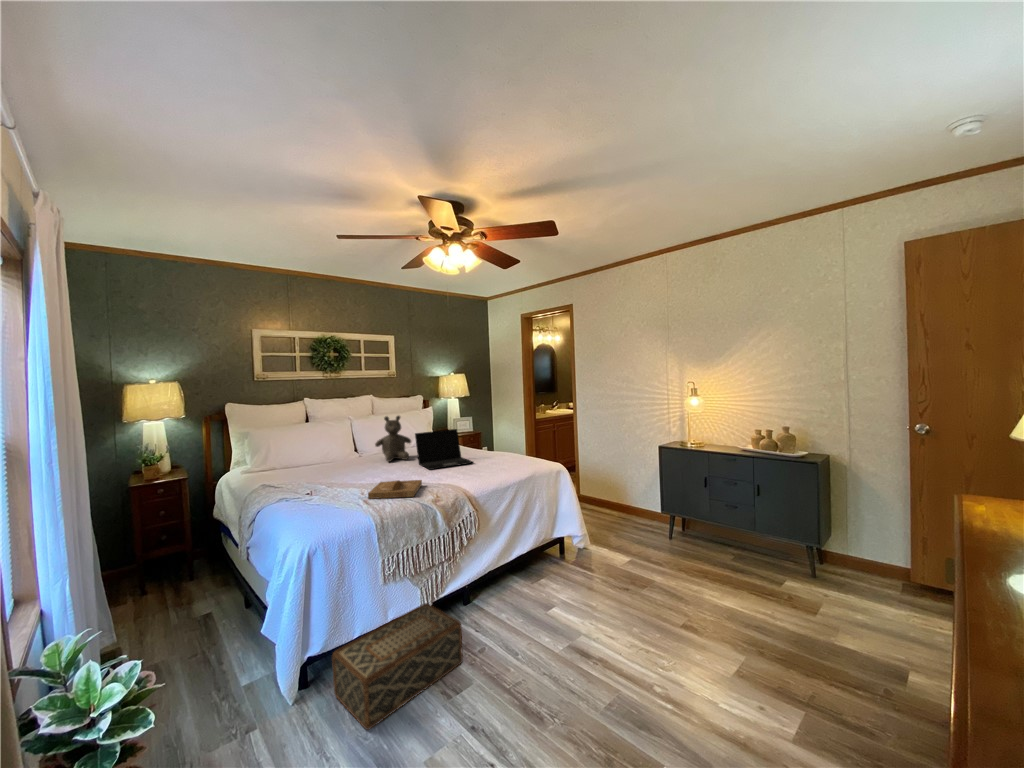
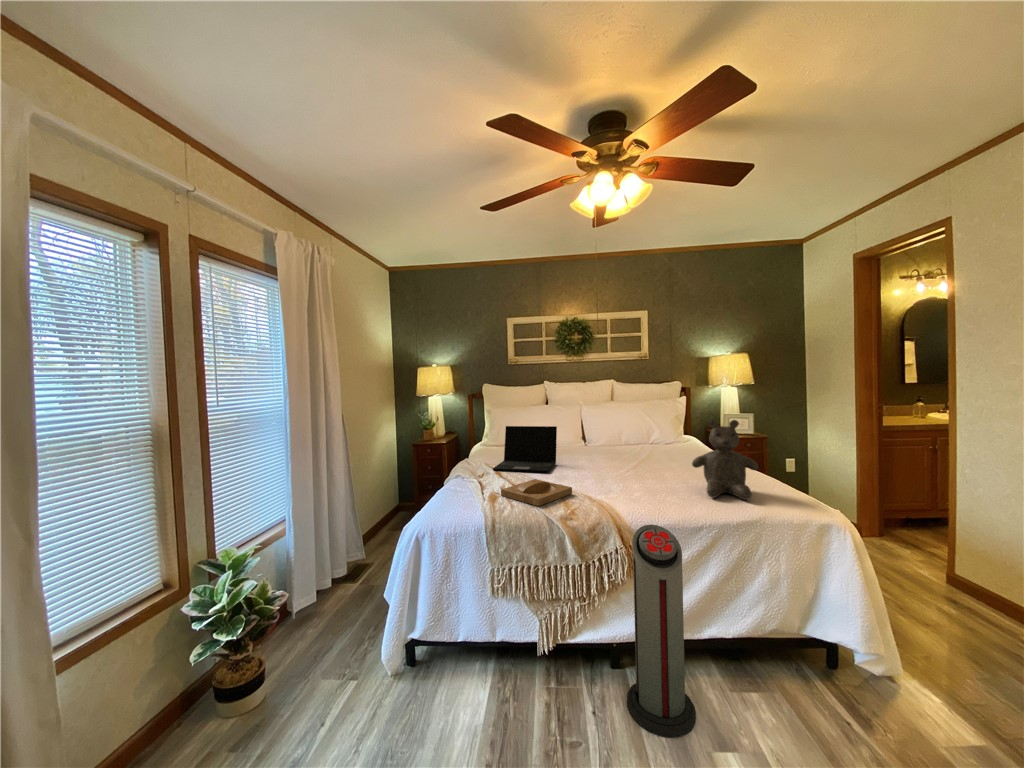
teddy bear: present [375,416,411,462] -> present [692,420,758,500]
laptop: present [415,429,473,470] -> present [493,426,557,472]
air purifier: none [487,489,530,622] -> present [627,525,696,737]
woven basket: present [332,603,463,730] -> none [403,640,544,748]

